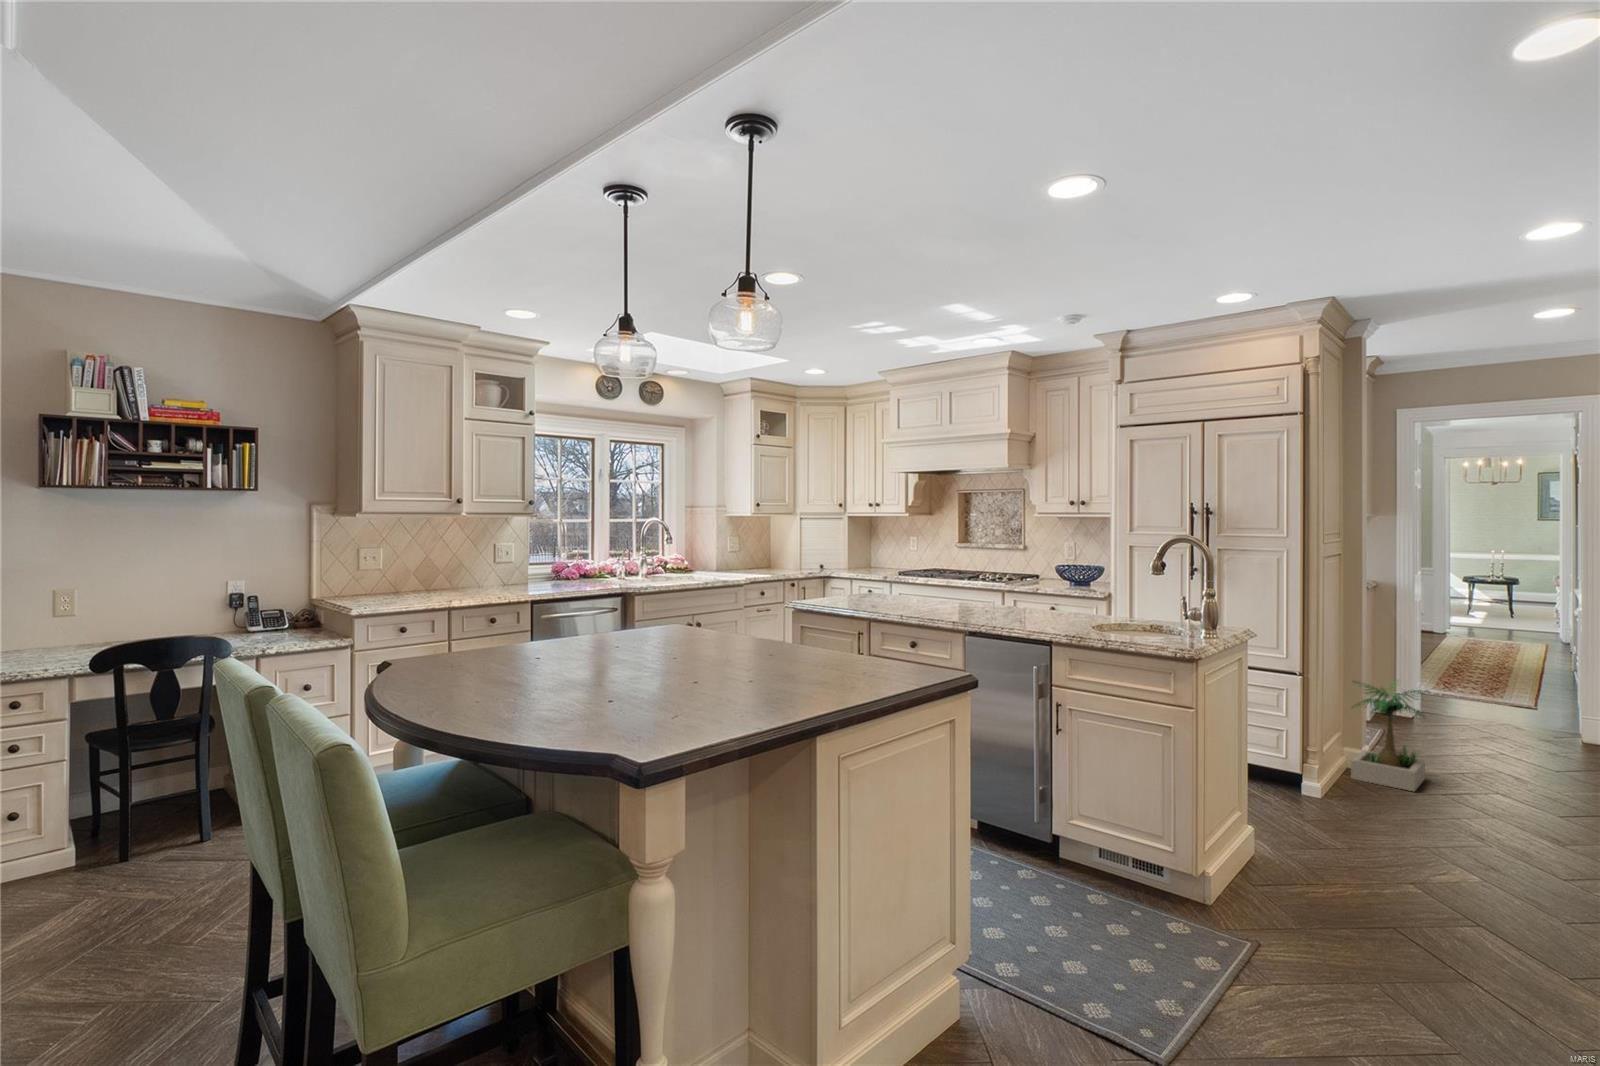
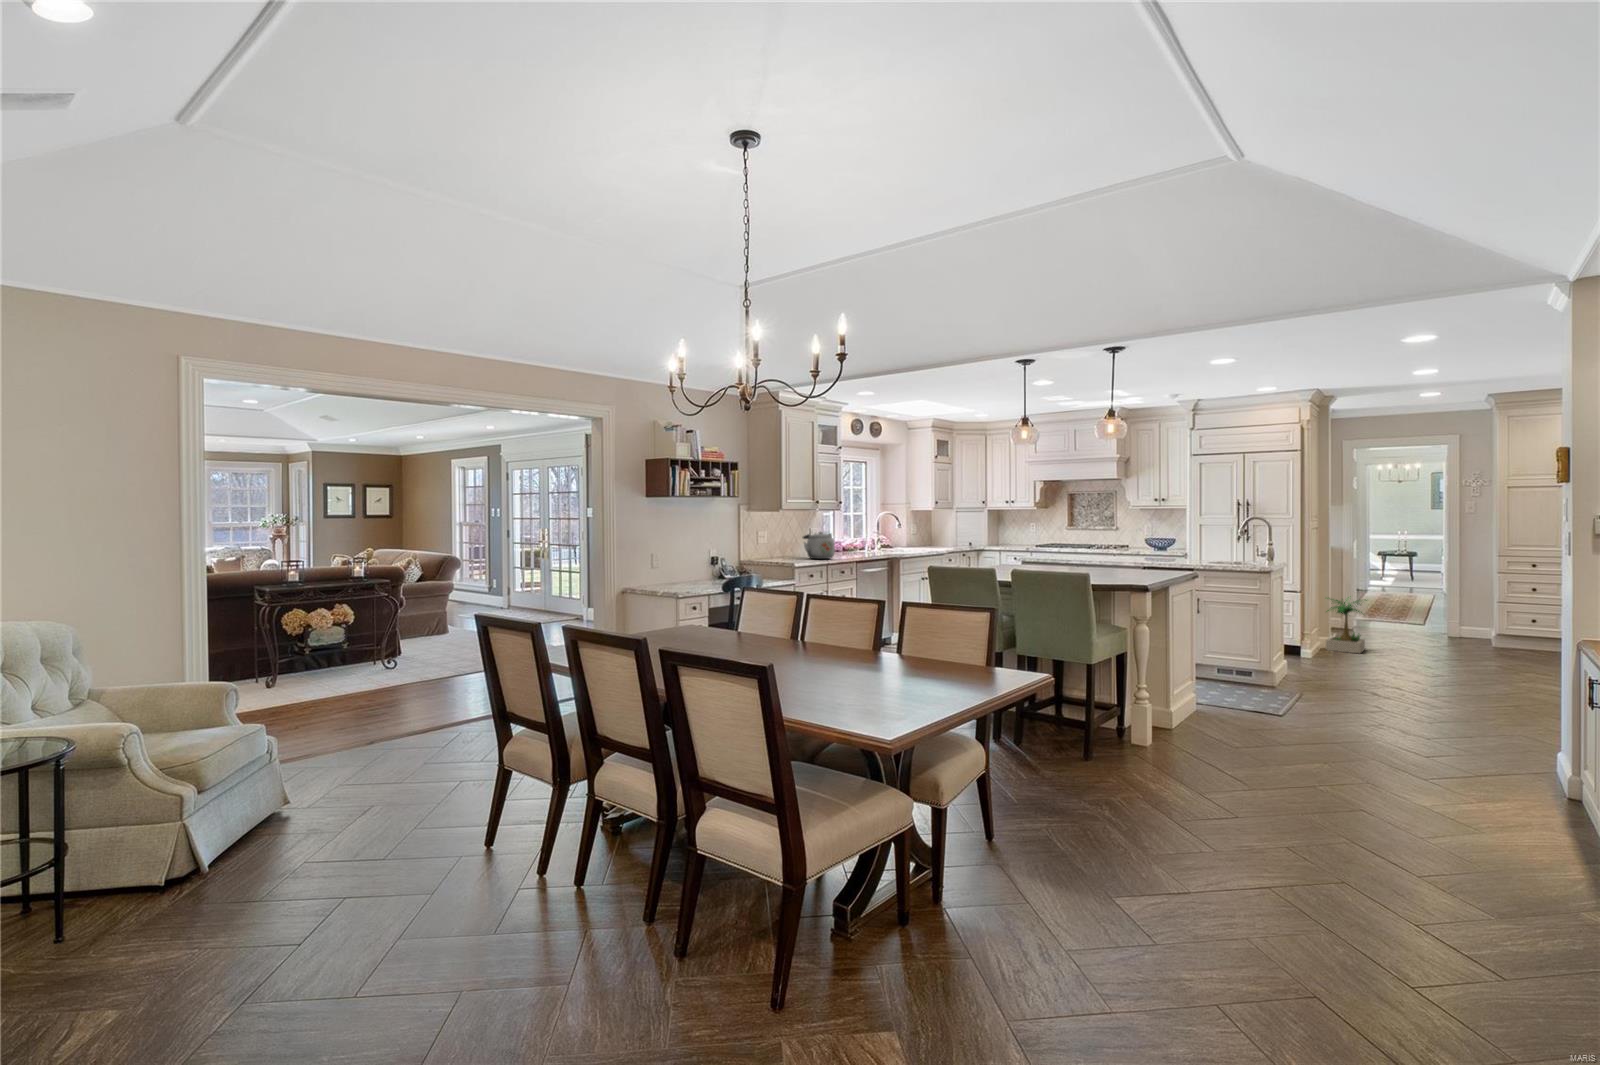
kettle: none [405,554,470,602] -> present [803,532,835,559]

